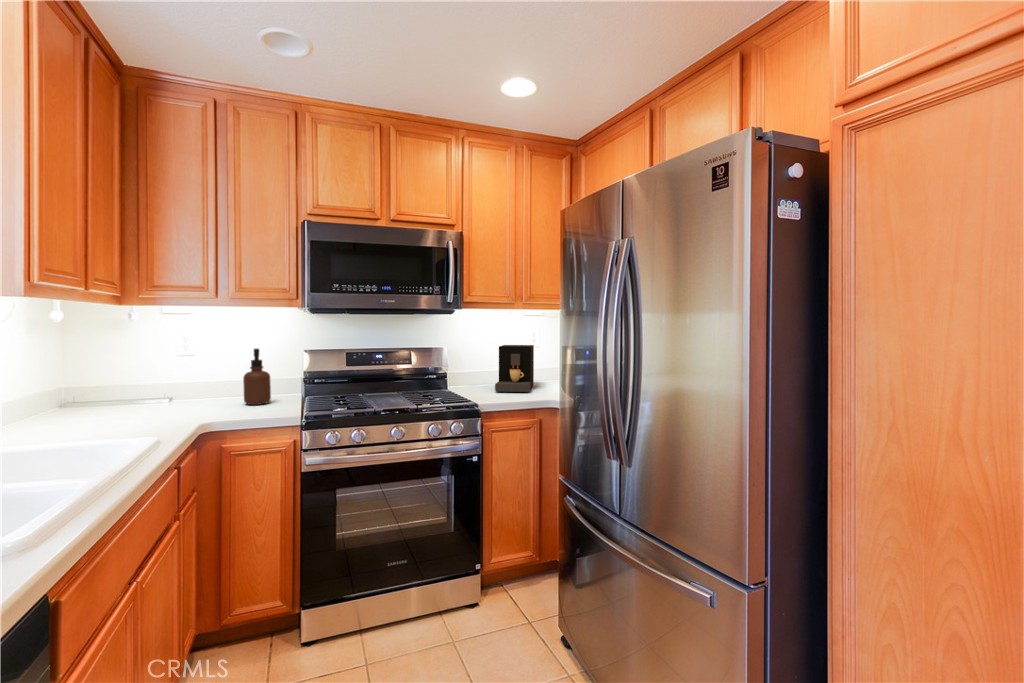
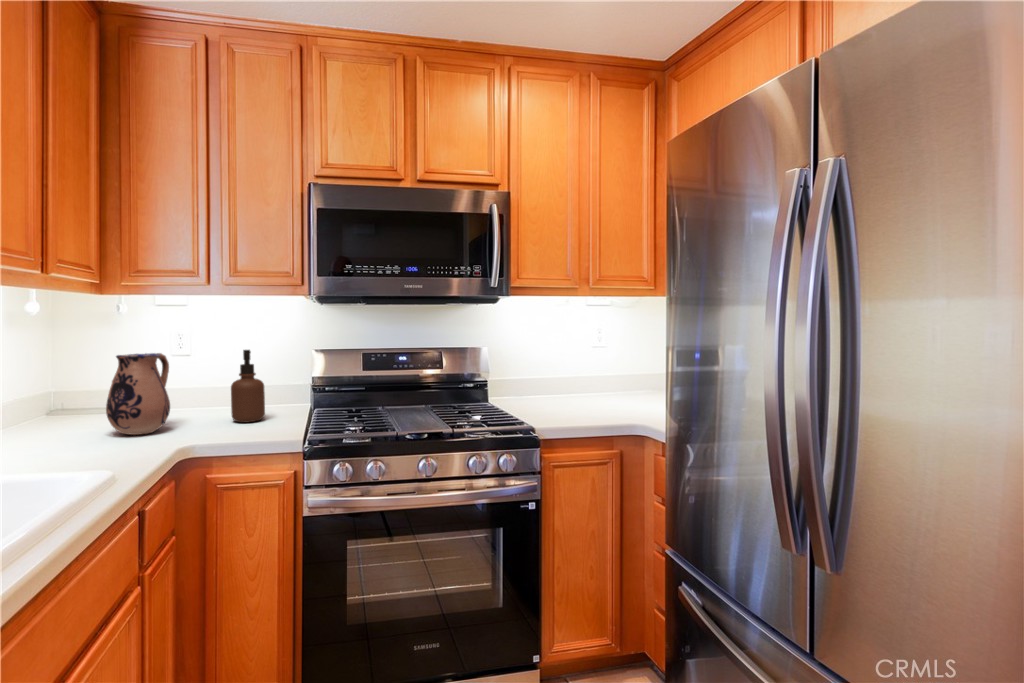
coffee maker: present [495,345,534,392] -> none [553,343,603,408]
ceramic pitcher: none [143,351,195,414] -> present [106,353,170,435]

